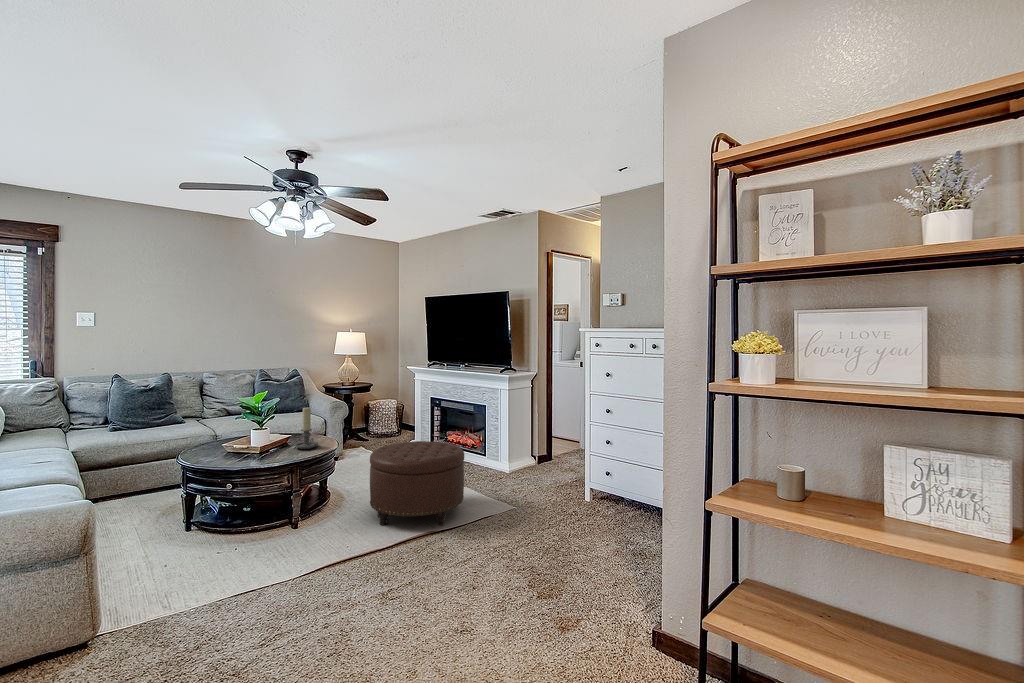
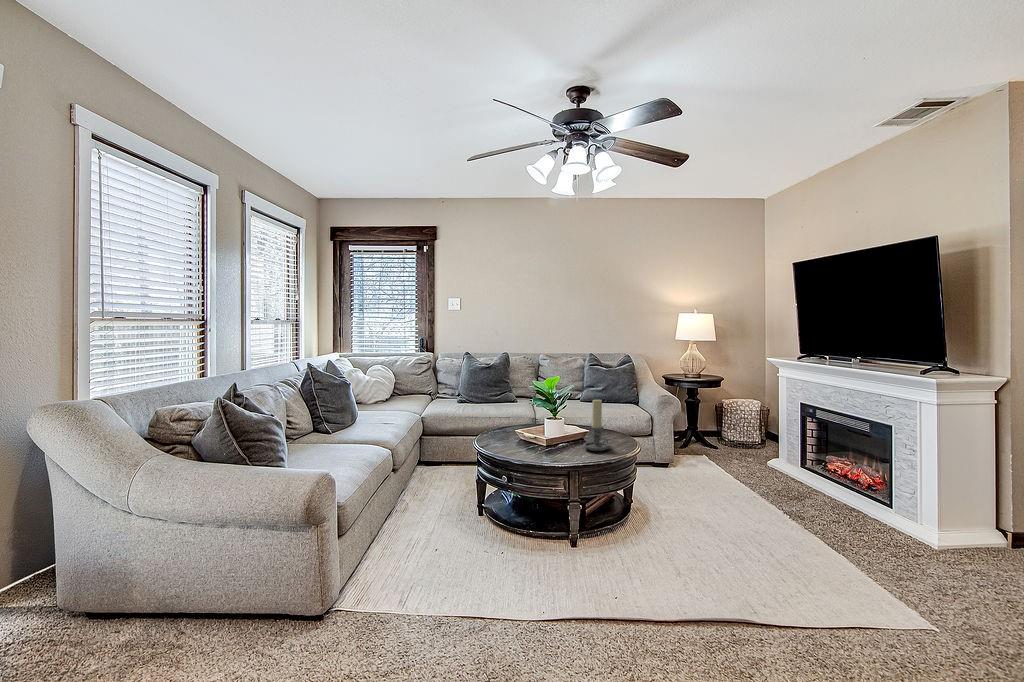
ottoman: present [370,441,464,525] -> none [665,464,822,612]

